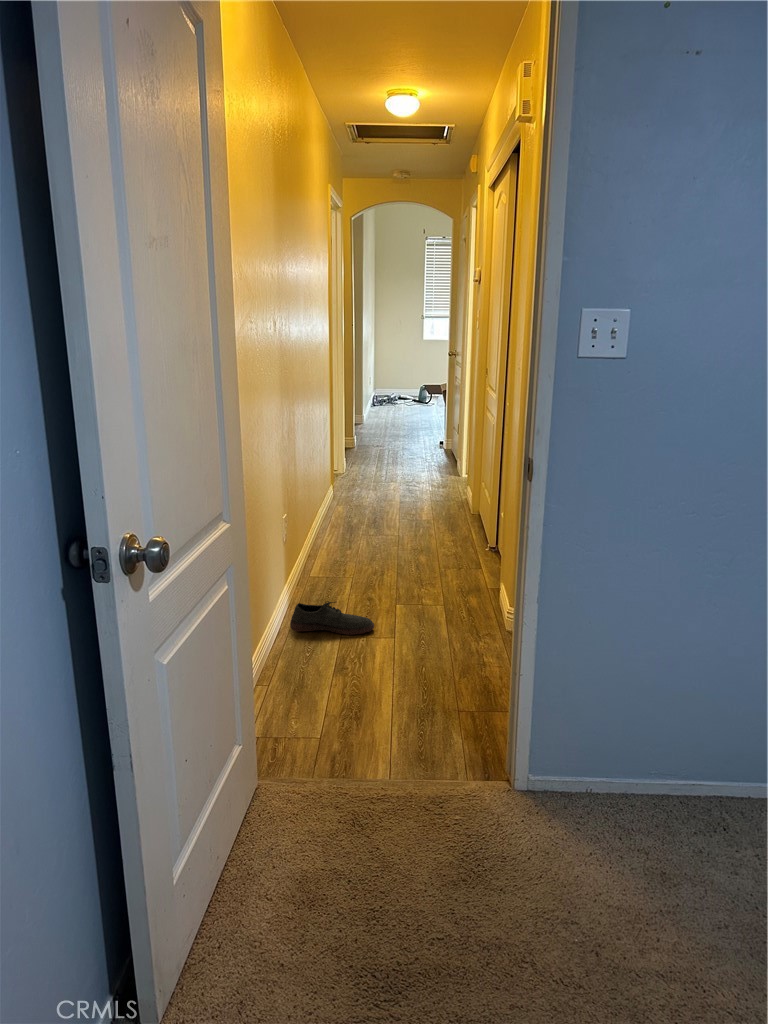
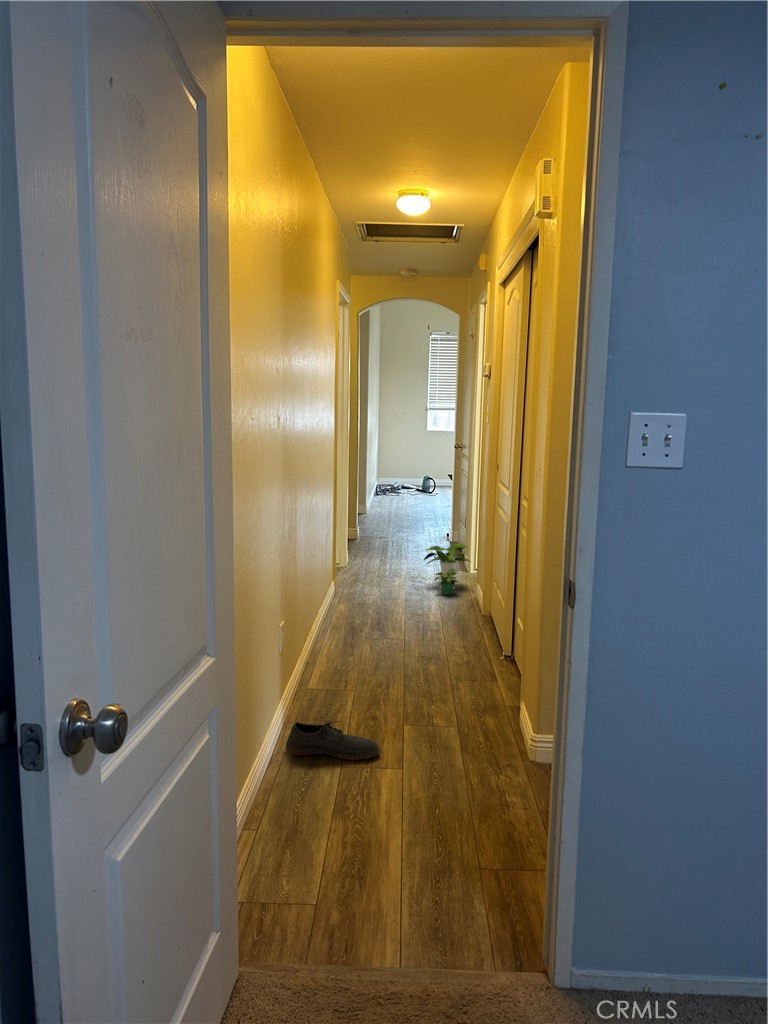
potted plant: none [417,448,463,497] -> present [424,544,471,595]

